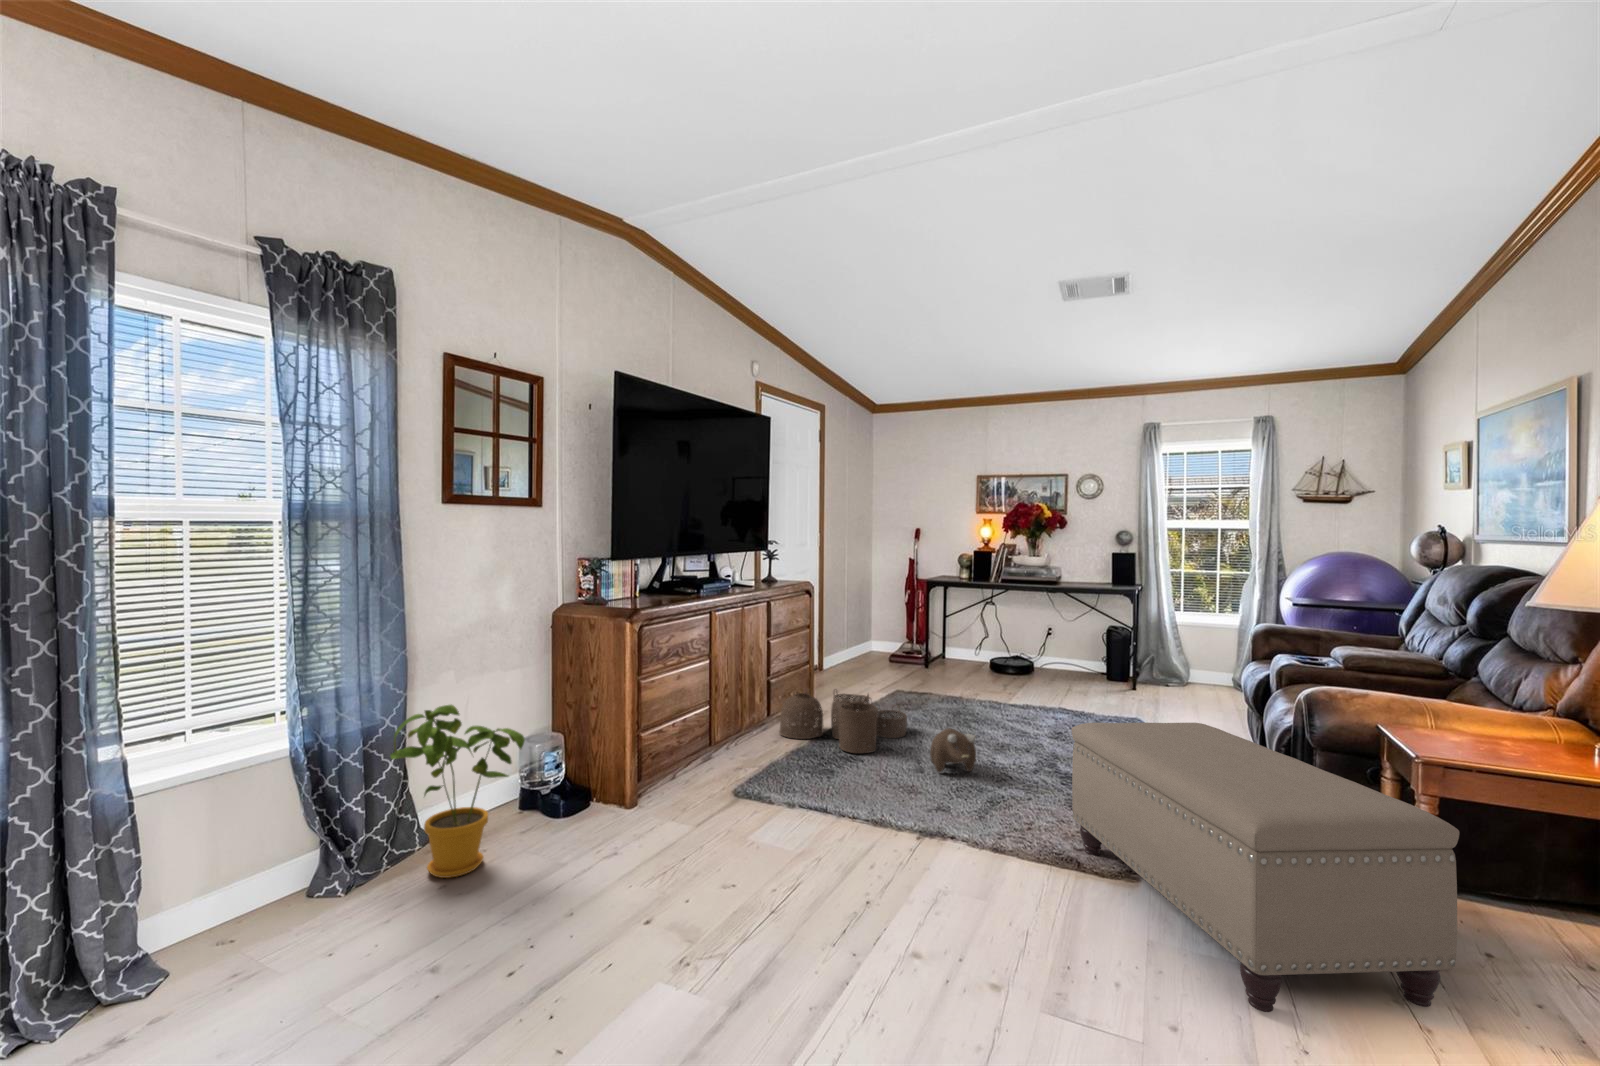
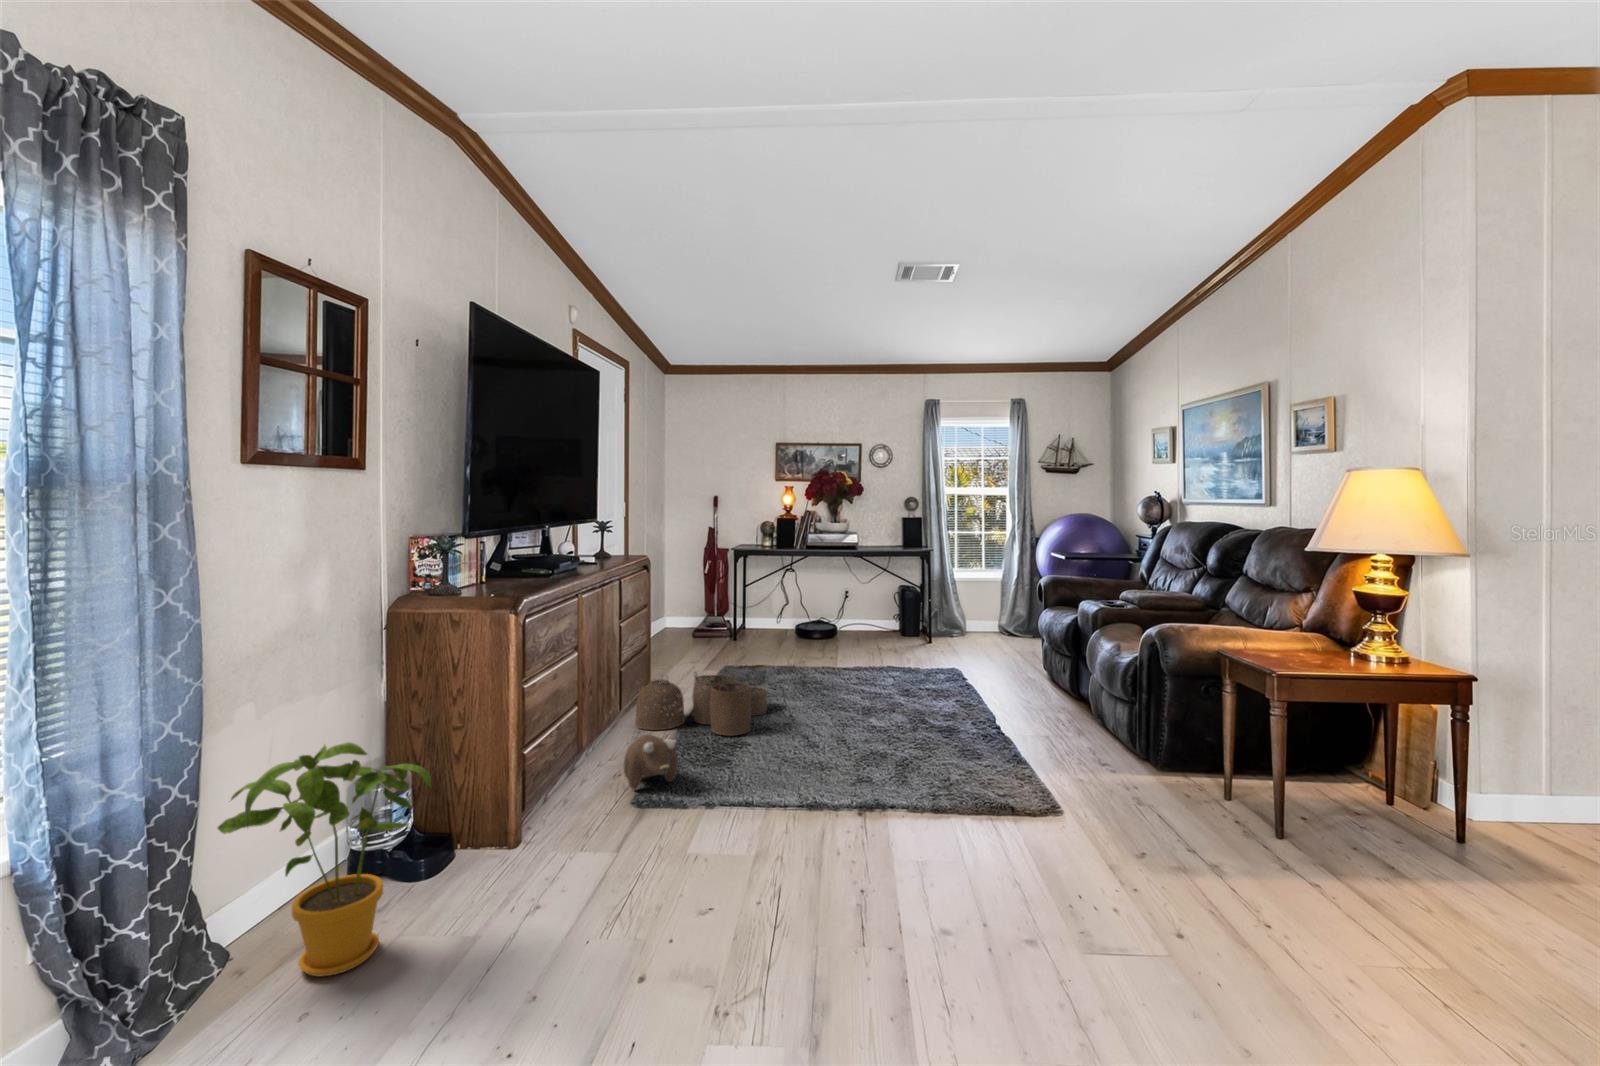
ottoman: present [1071,722,1459,1012] -> none [980,664,1295,883]
plush toy: present [930,728,976,773] -> present [624,734,678,790]

